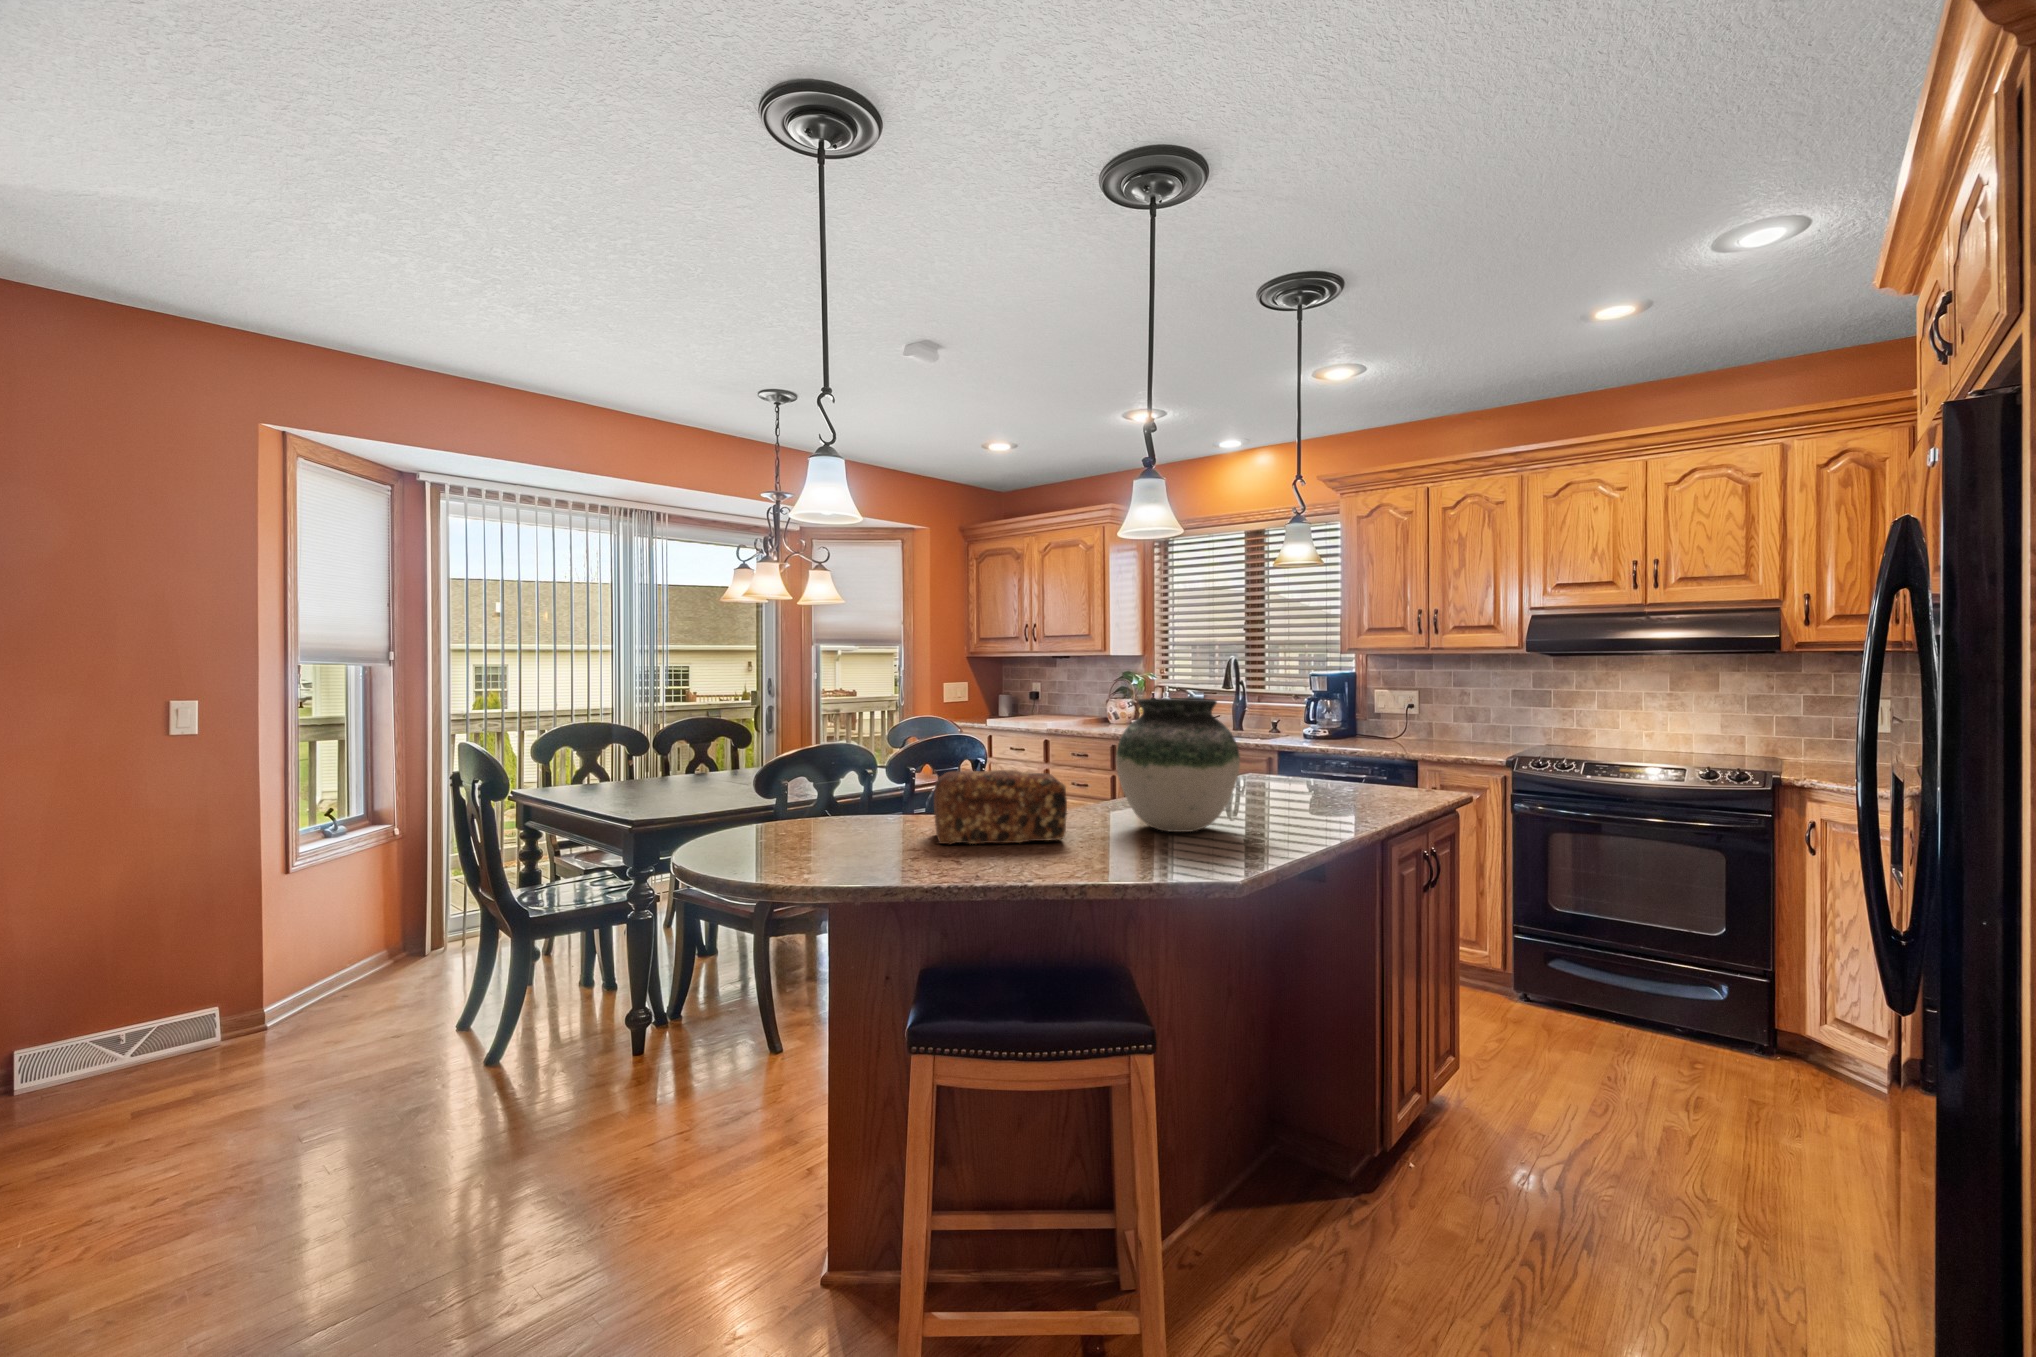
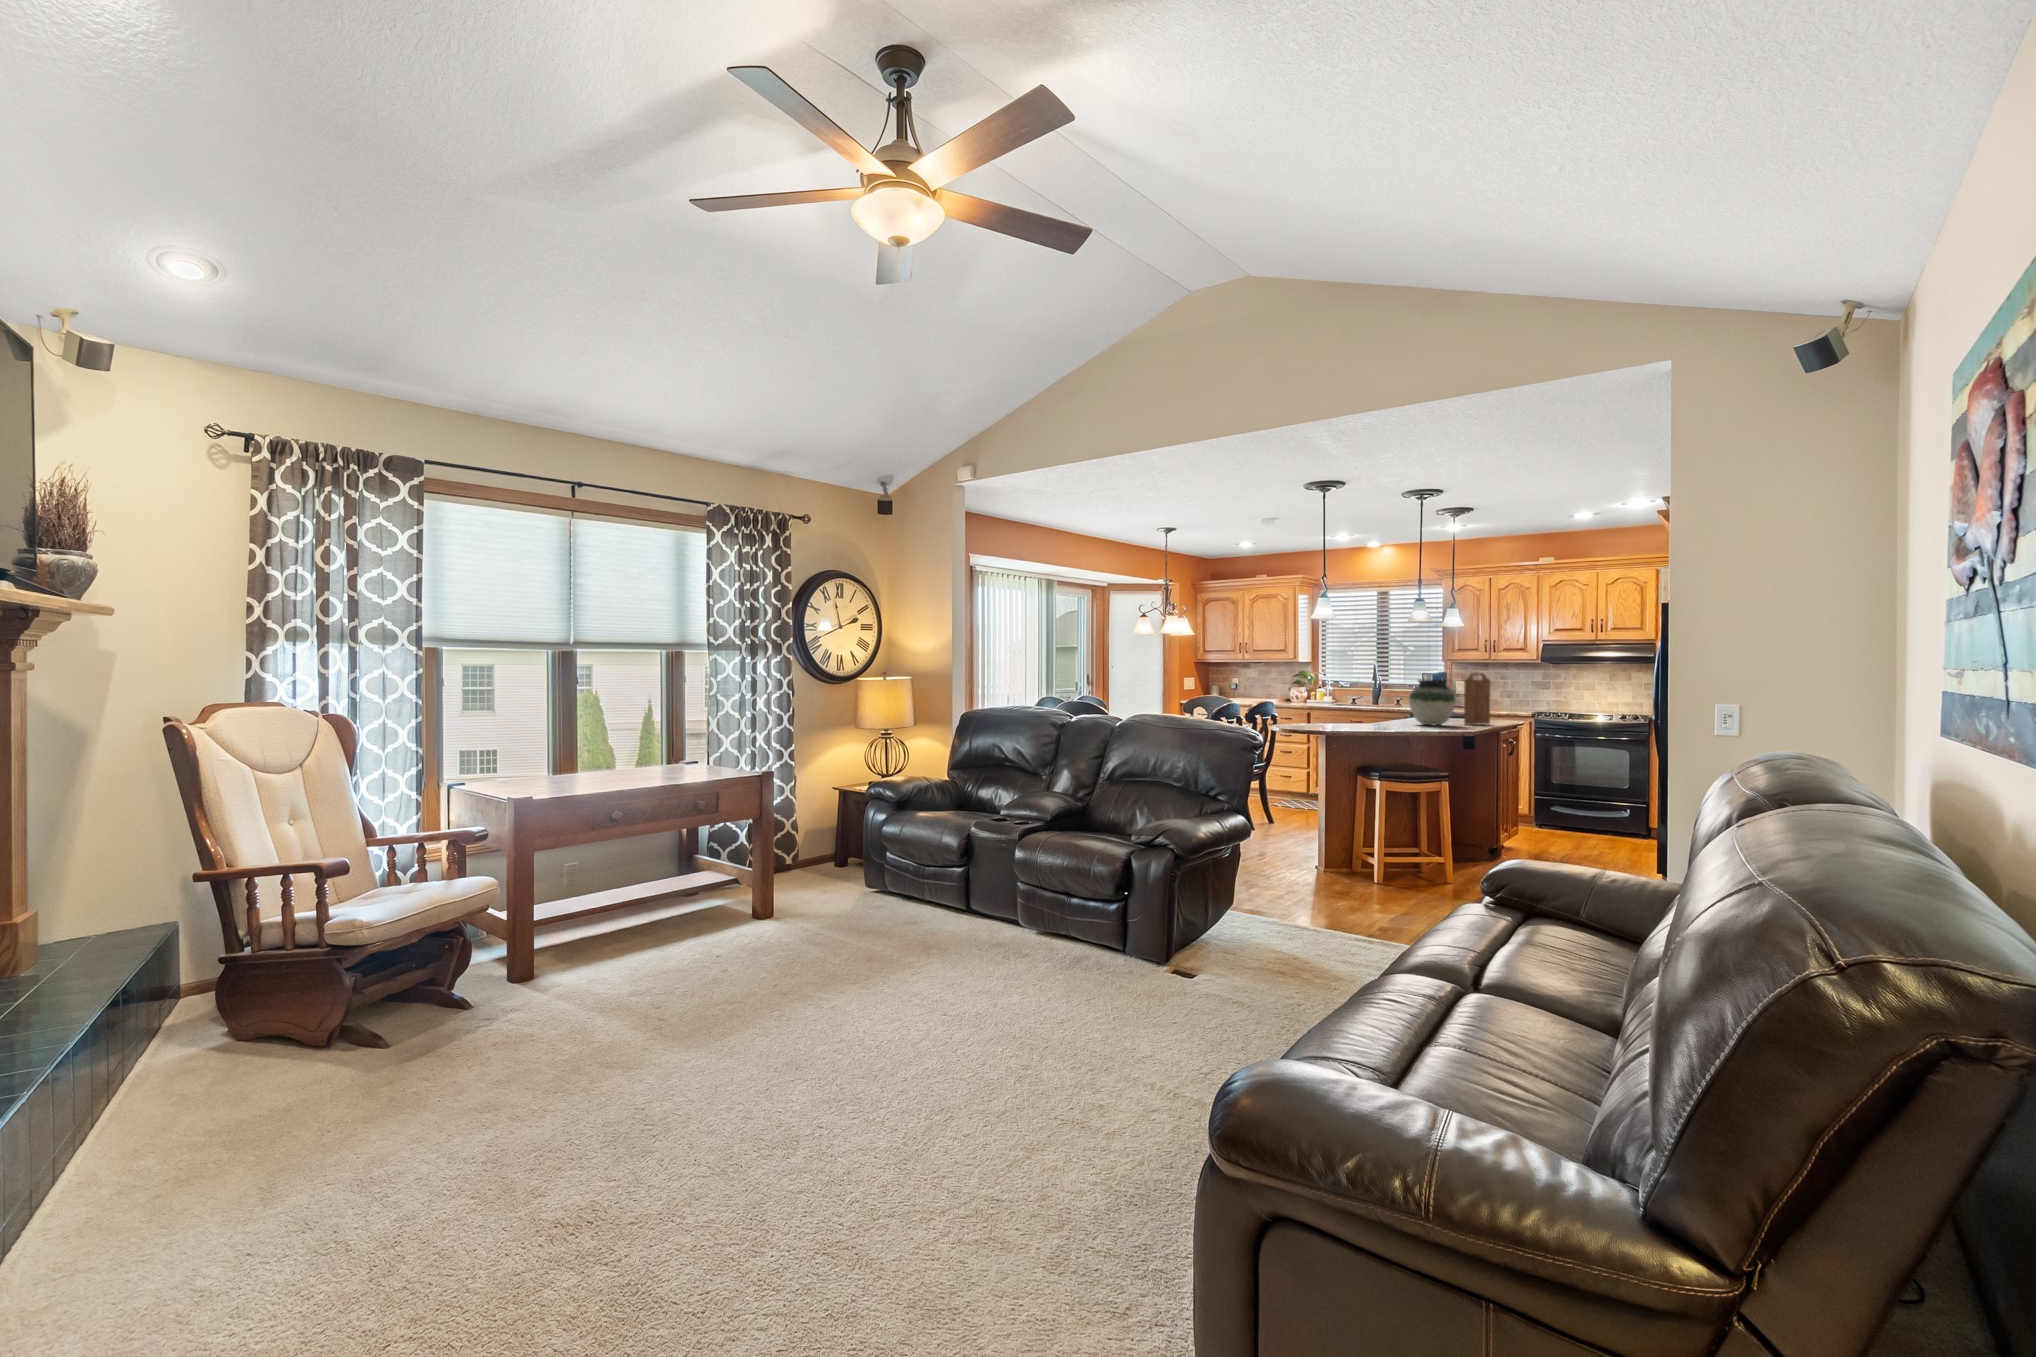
cutting board: none [1283,679,1359,821] -> present [1464,673,1490,725]
bread loaf: present [934,770,1067,845] -> none [1354,703,1405,726]

